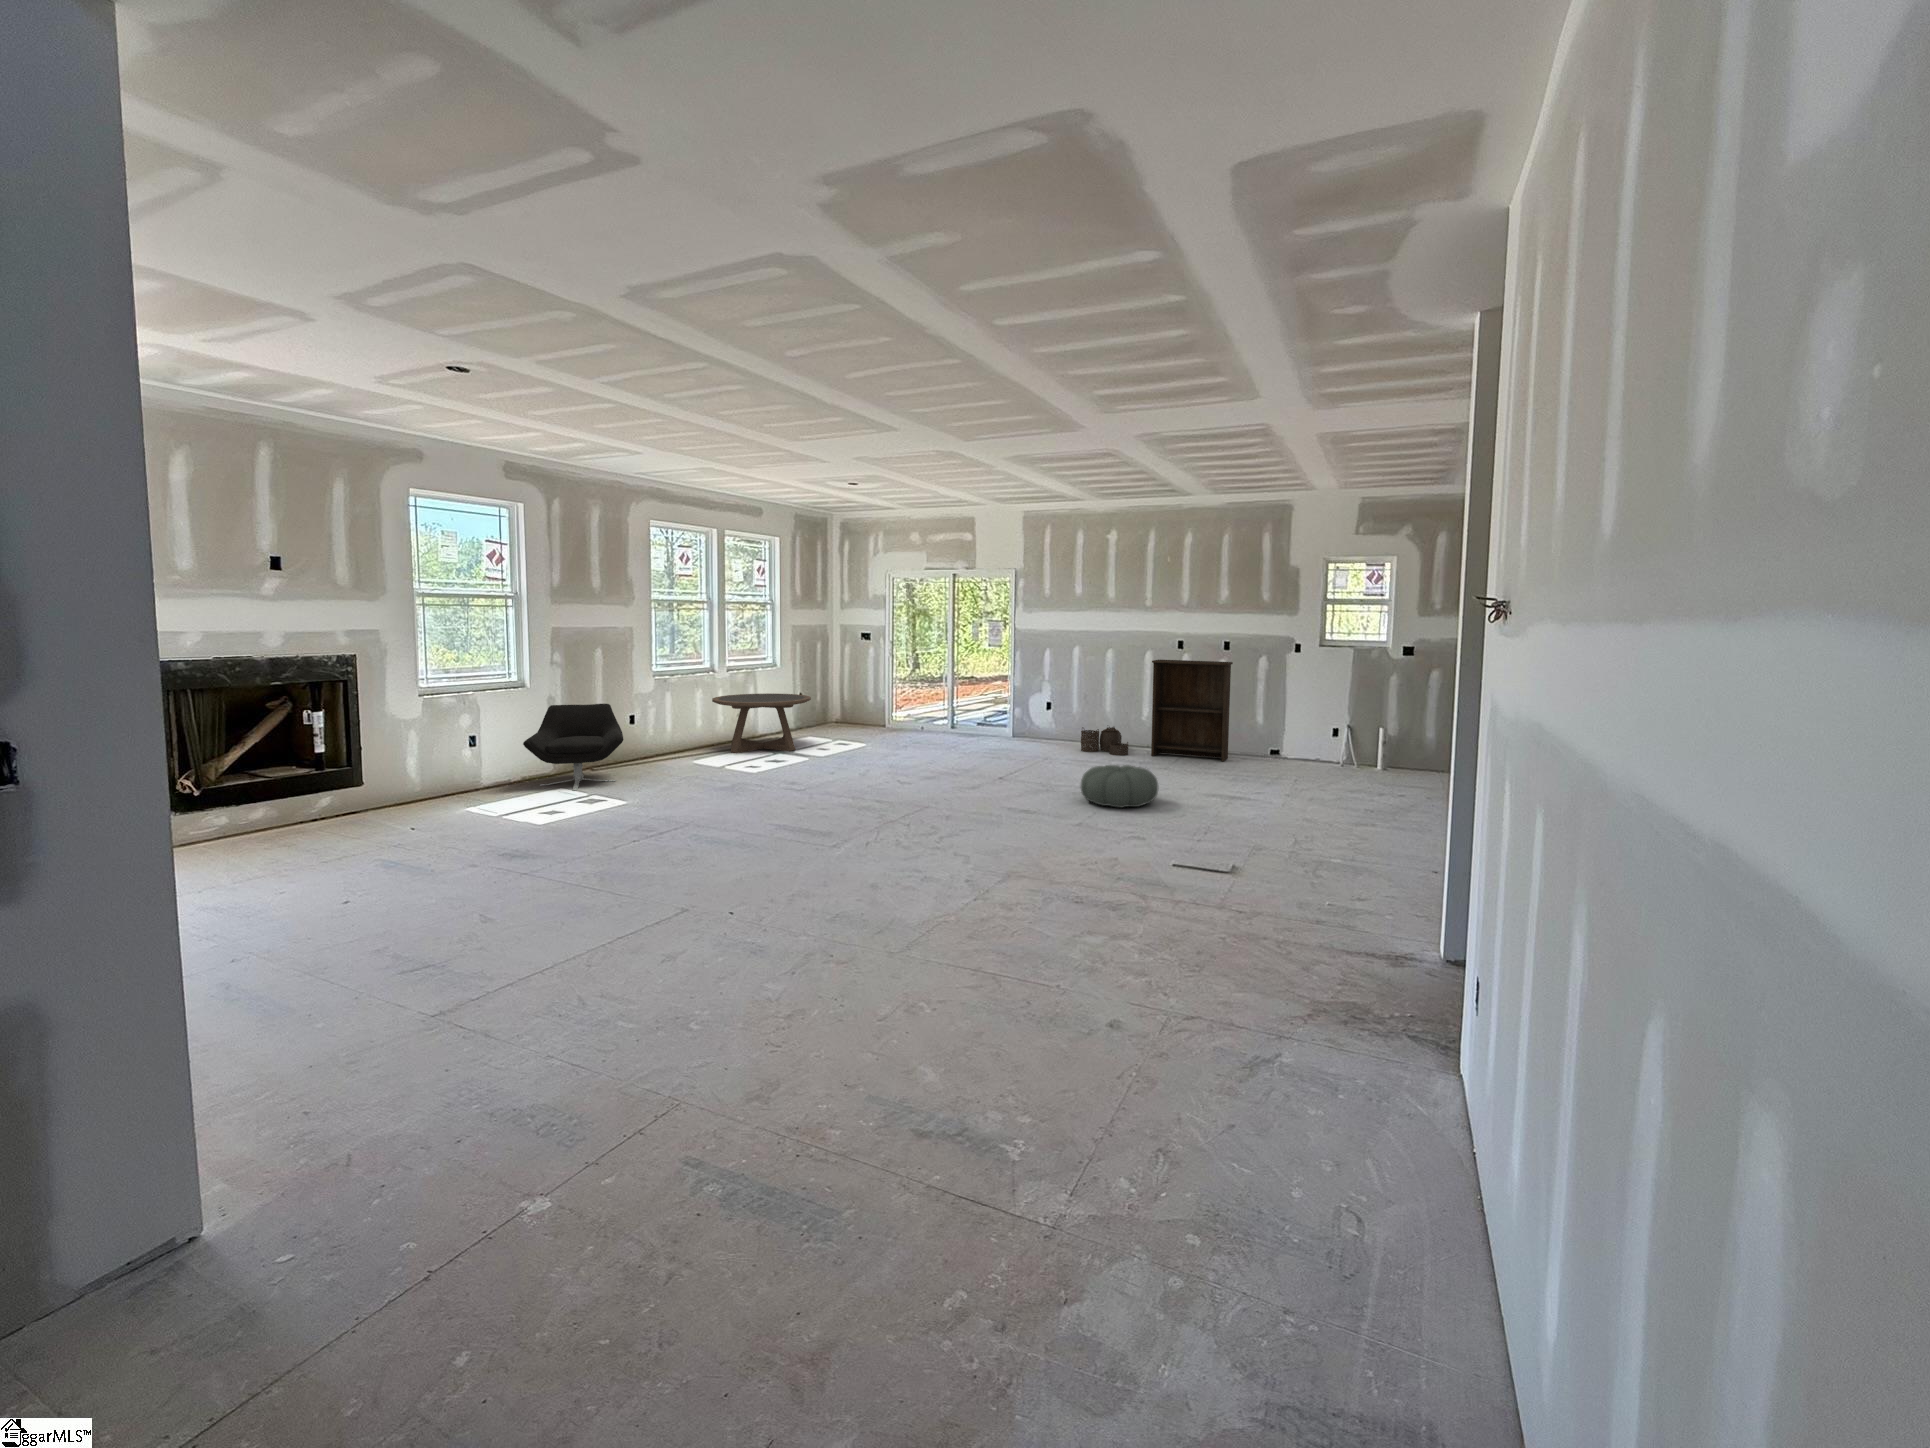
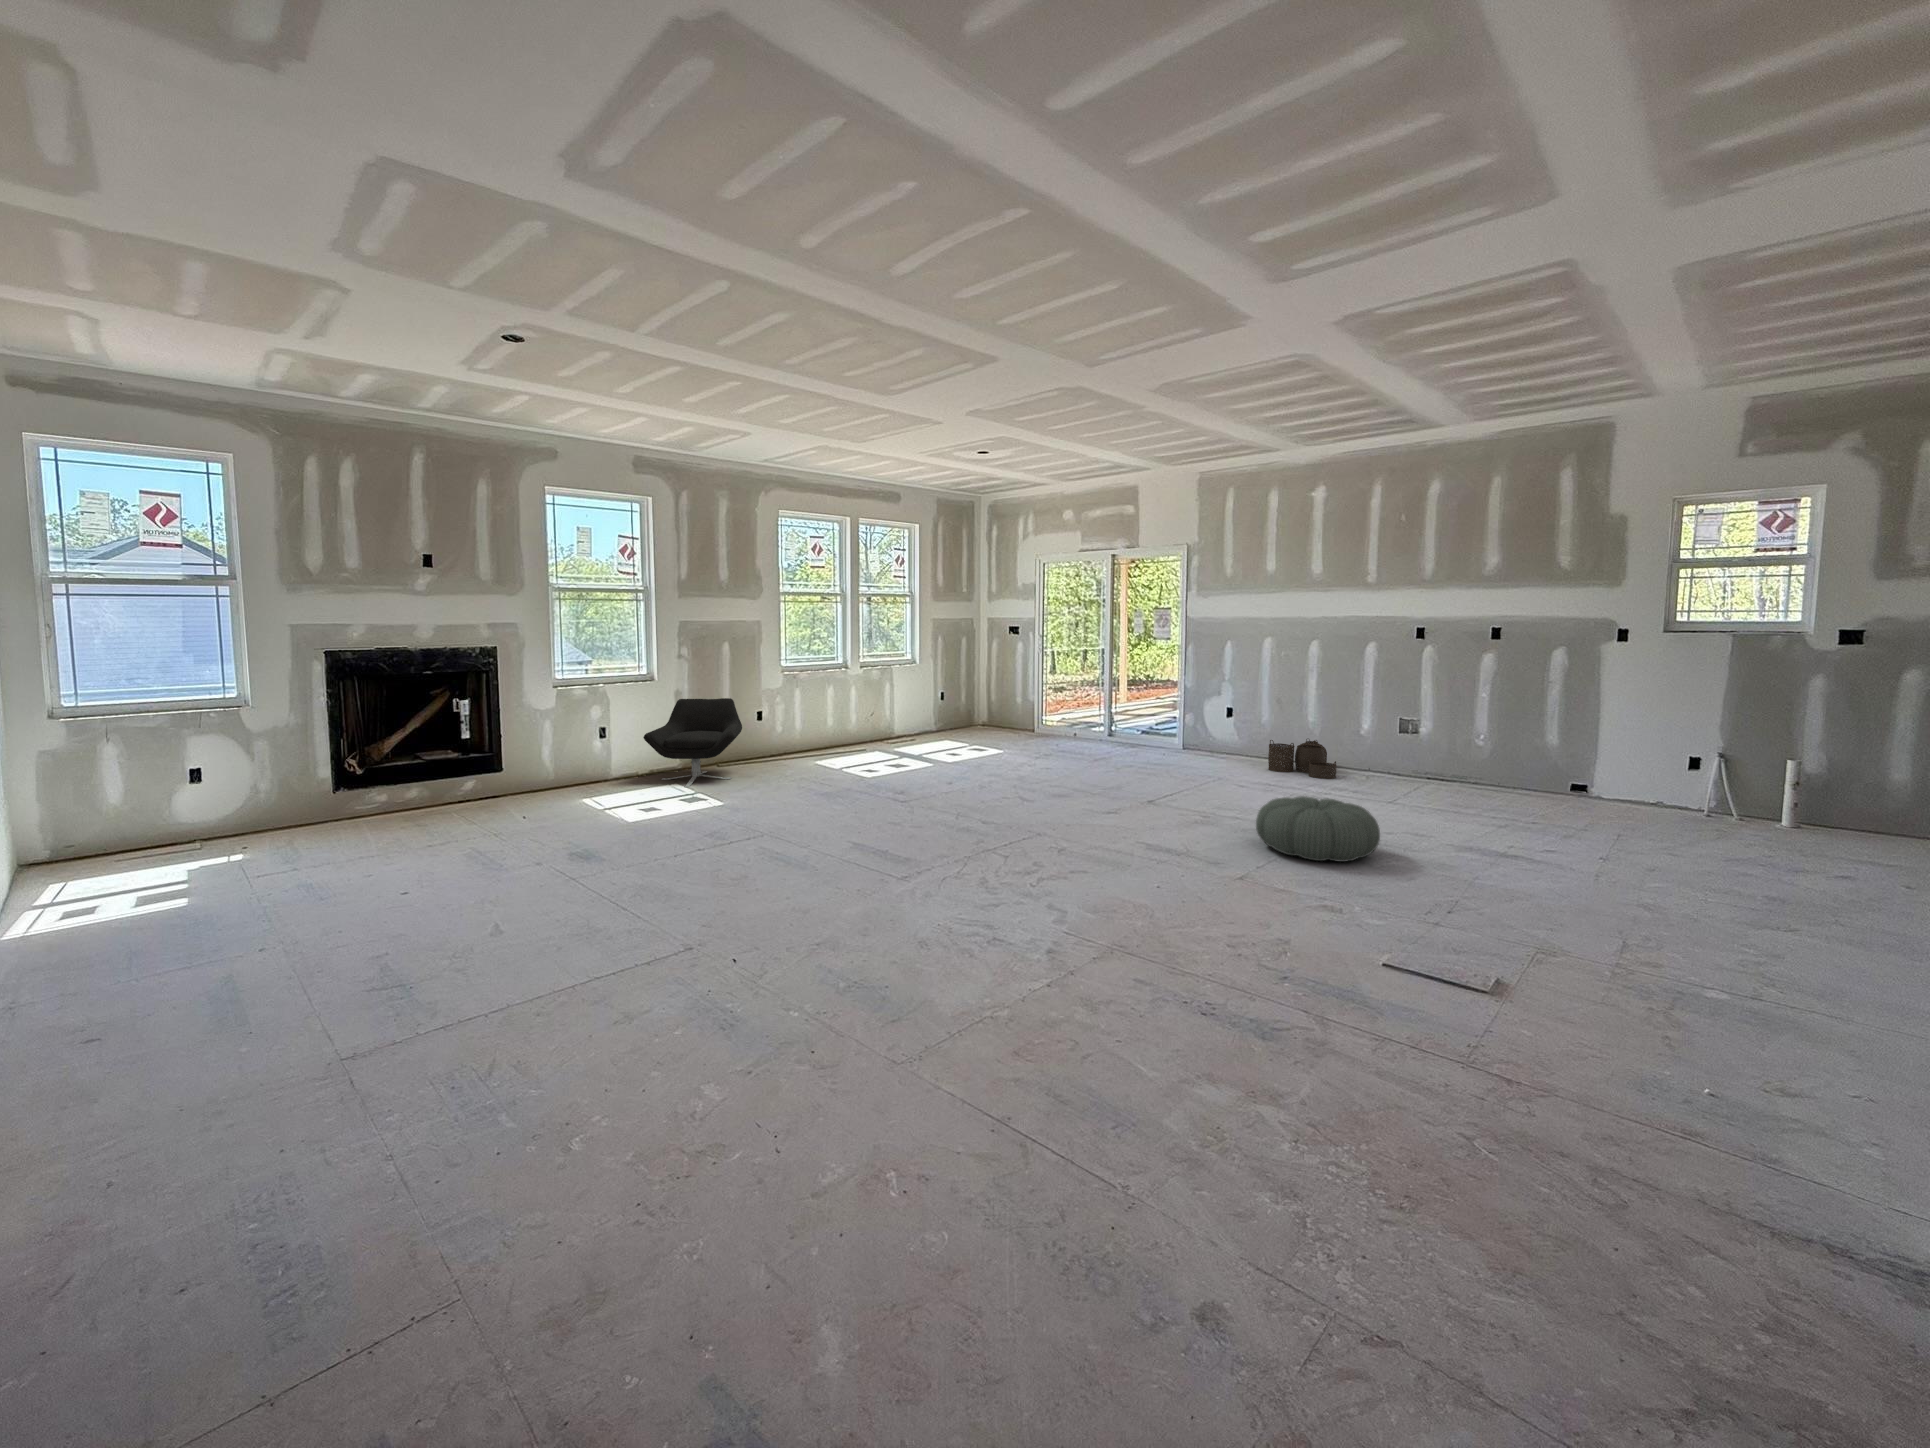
bookshelf: present [1151,660,1233,761] -> none [1371,653,1504,796]
coffee table: present [712,693,811,753] -> none [844,691,945,754]

